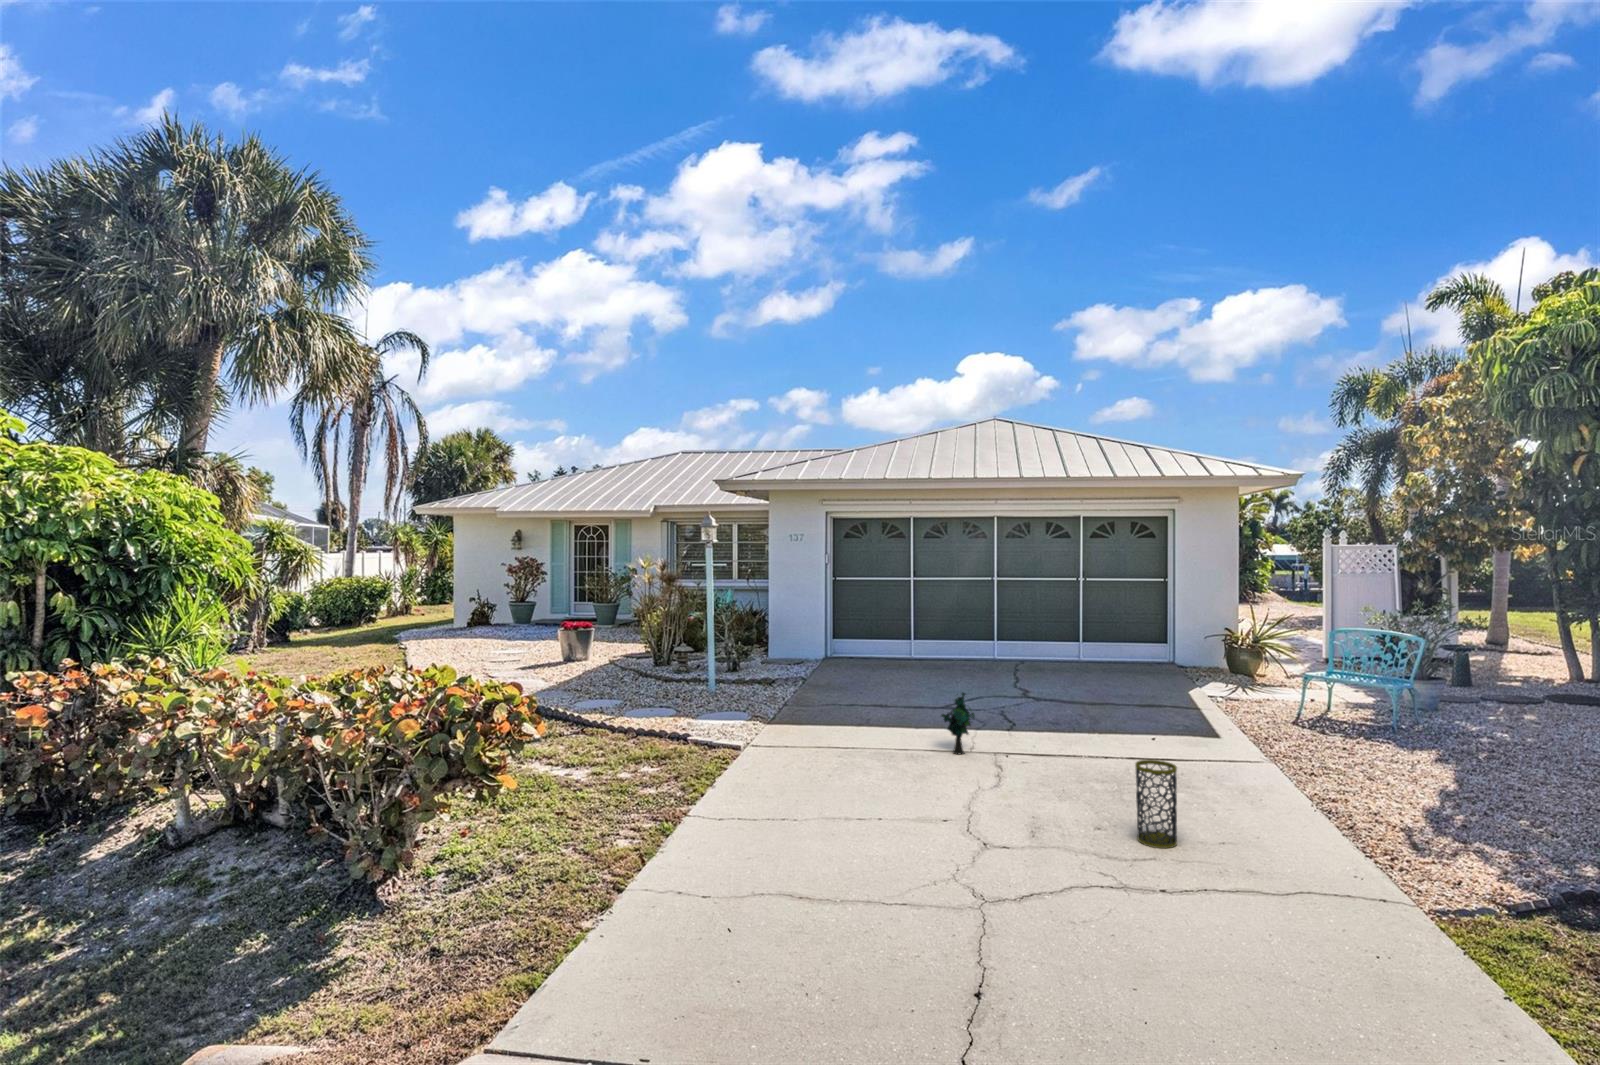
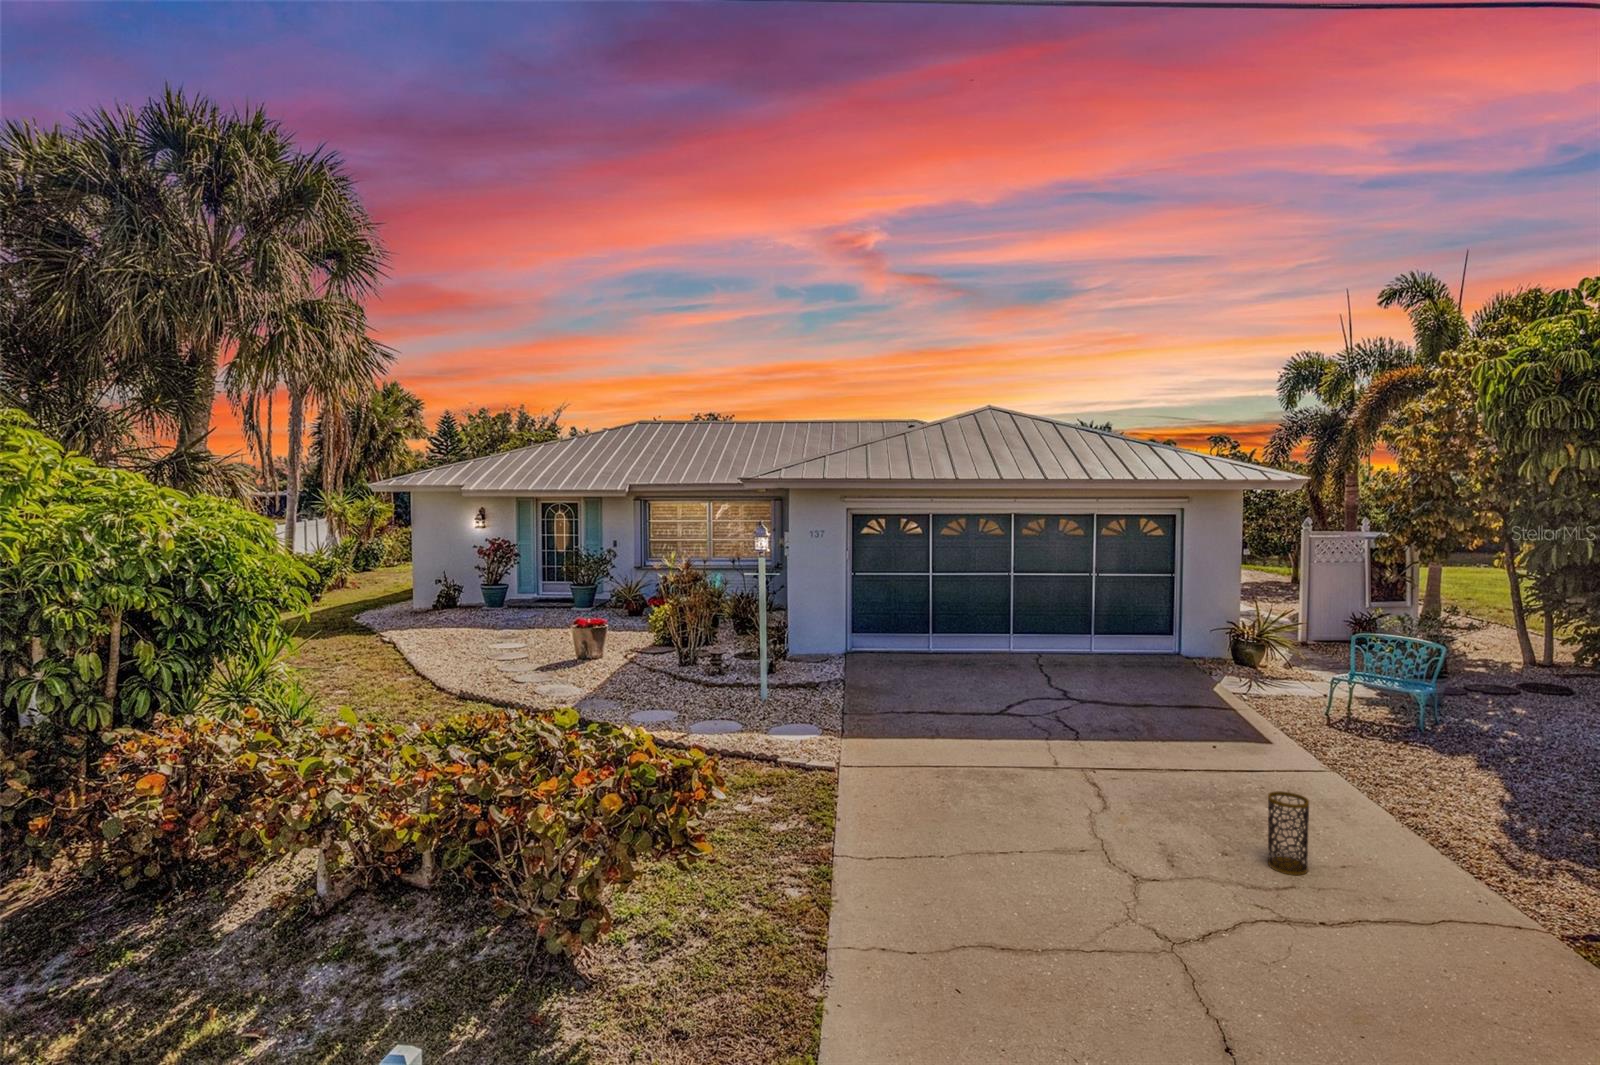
decorative plant: present [941,693,975,754] -> none [1028,709,1061,768]

